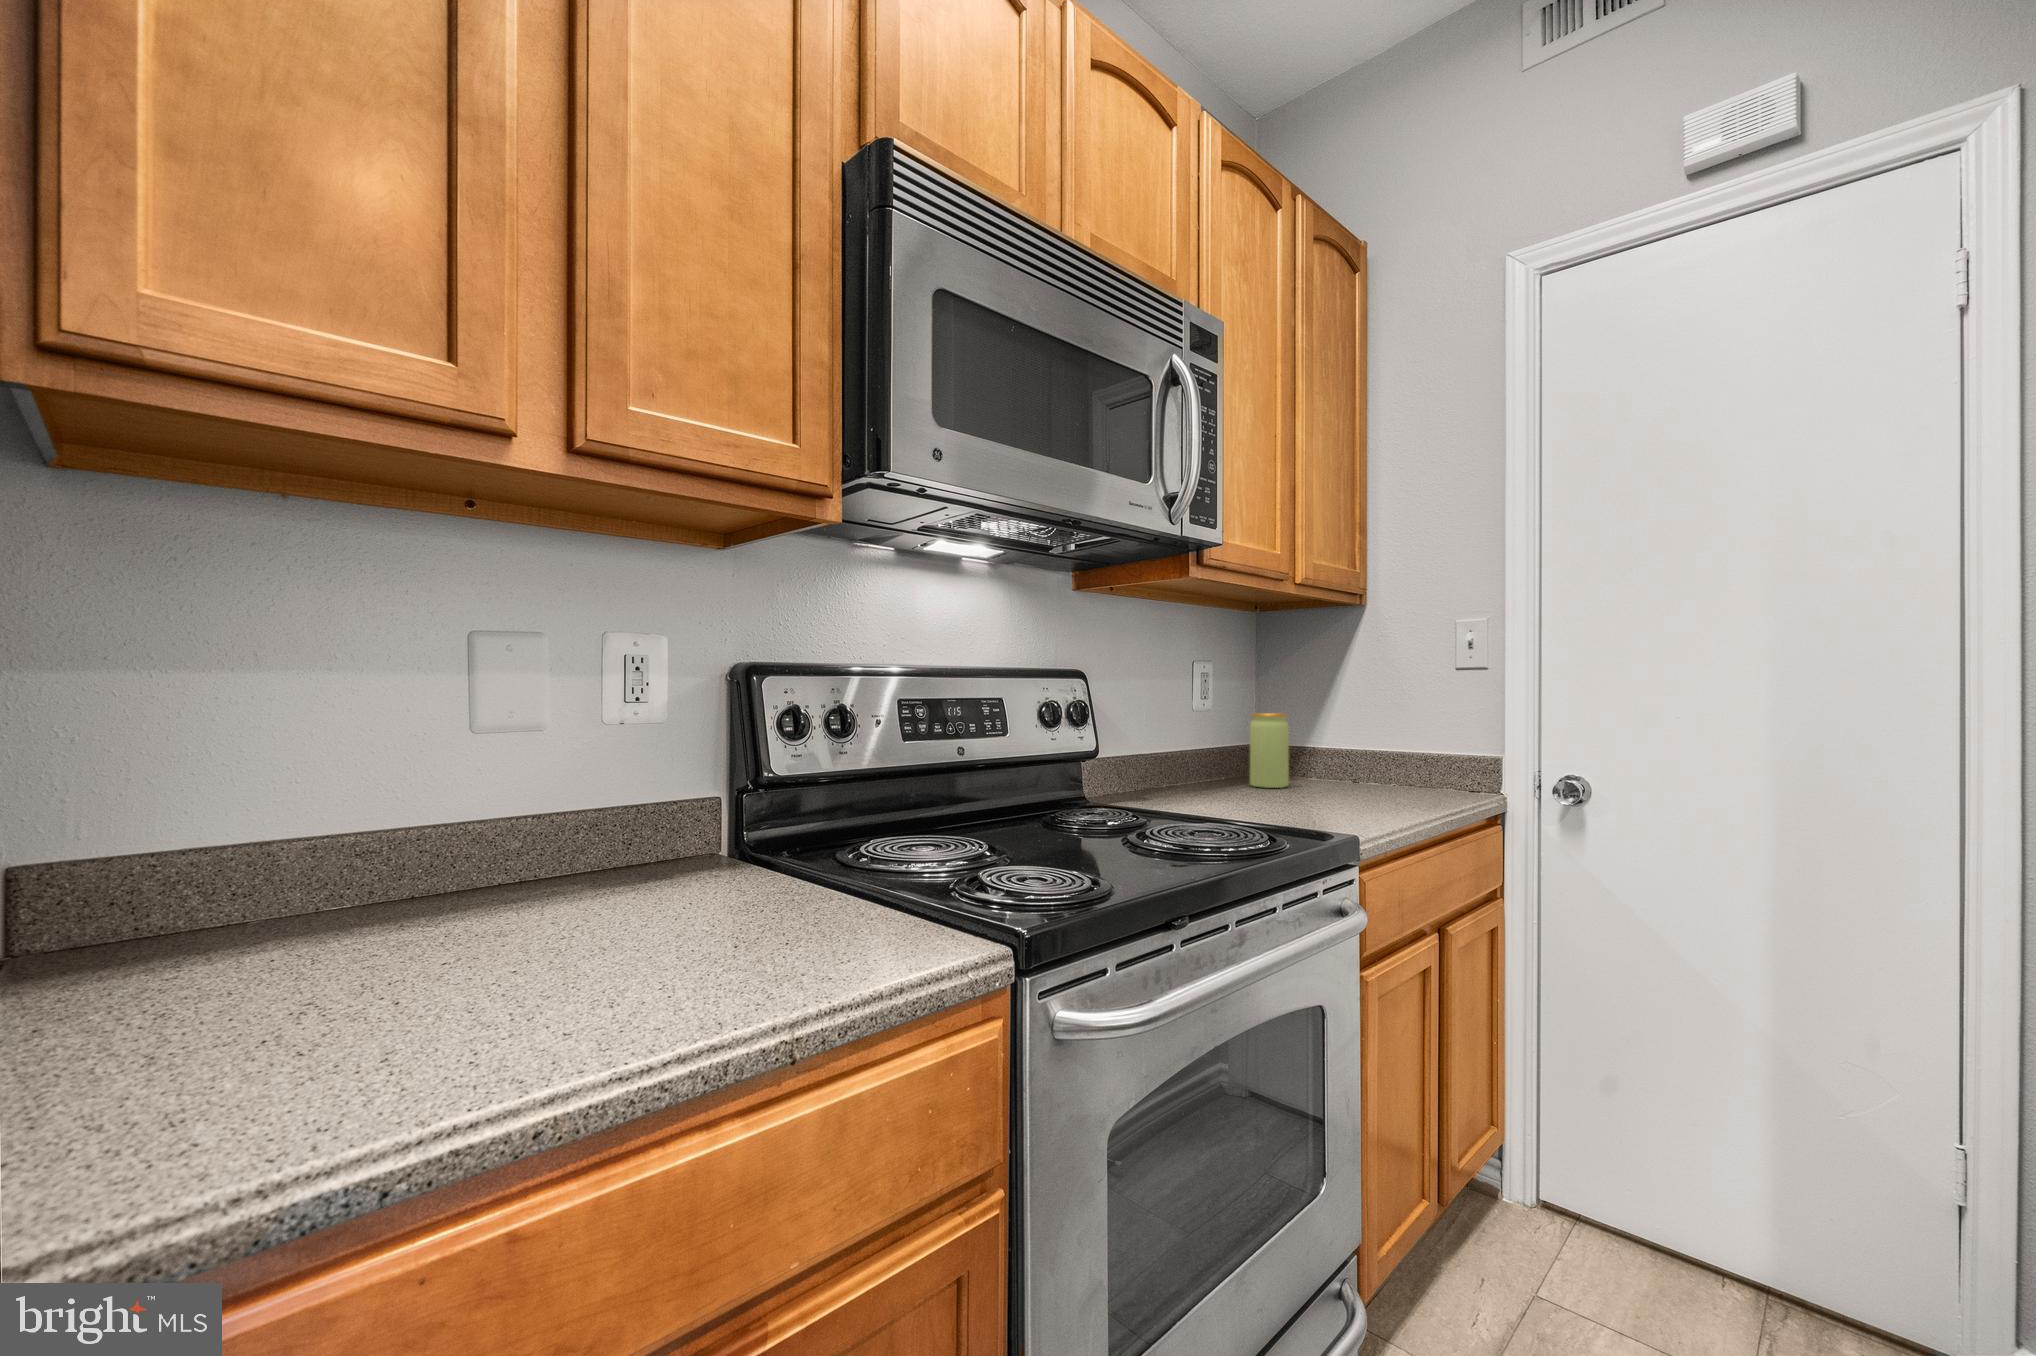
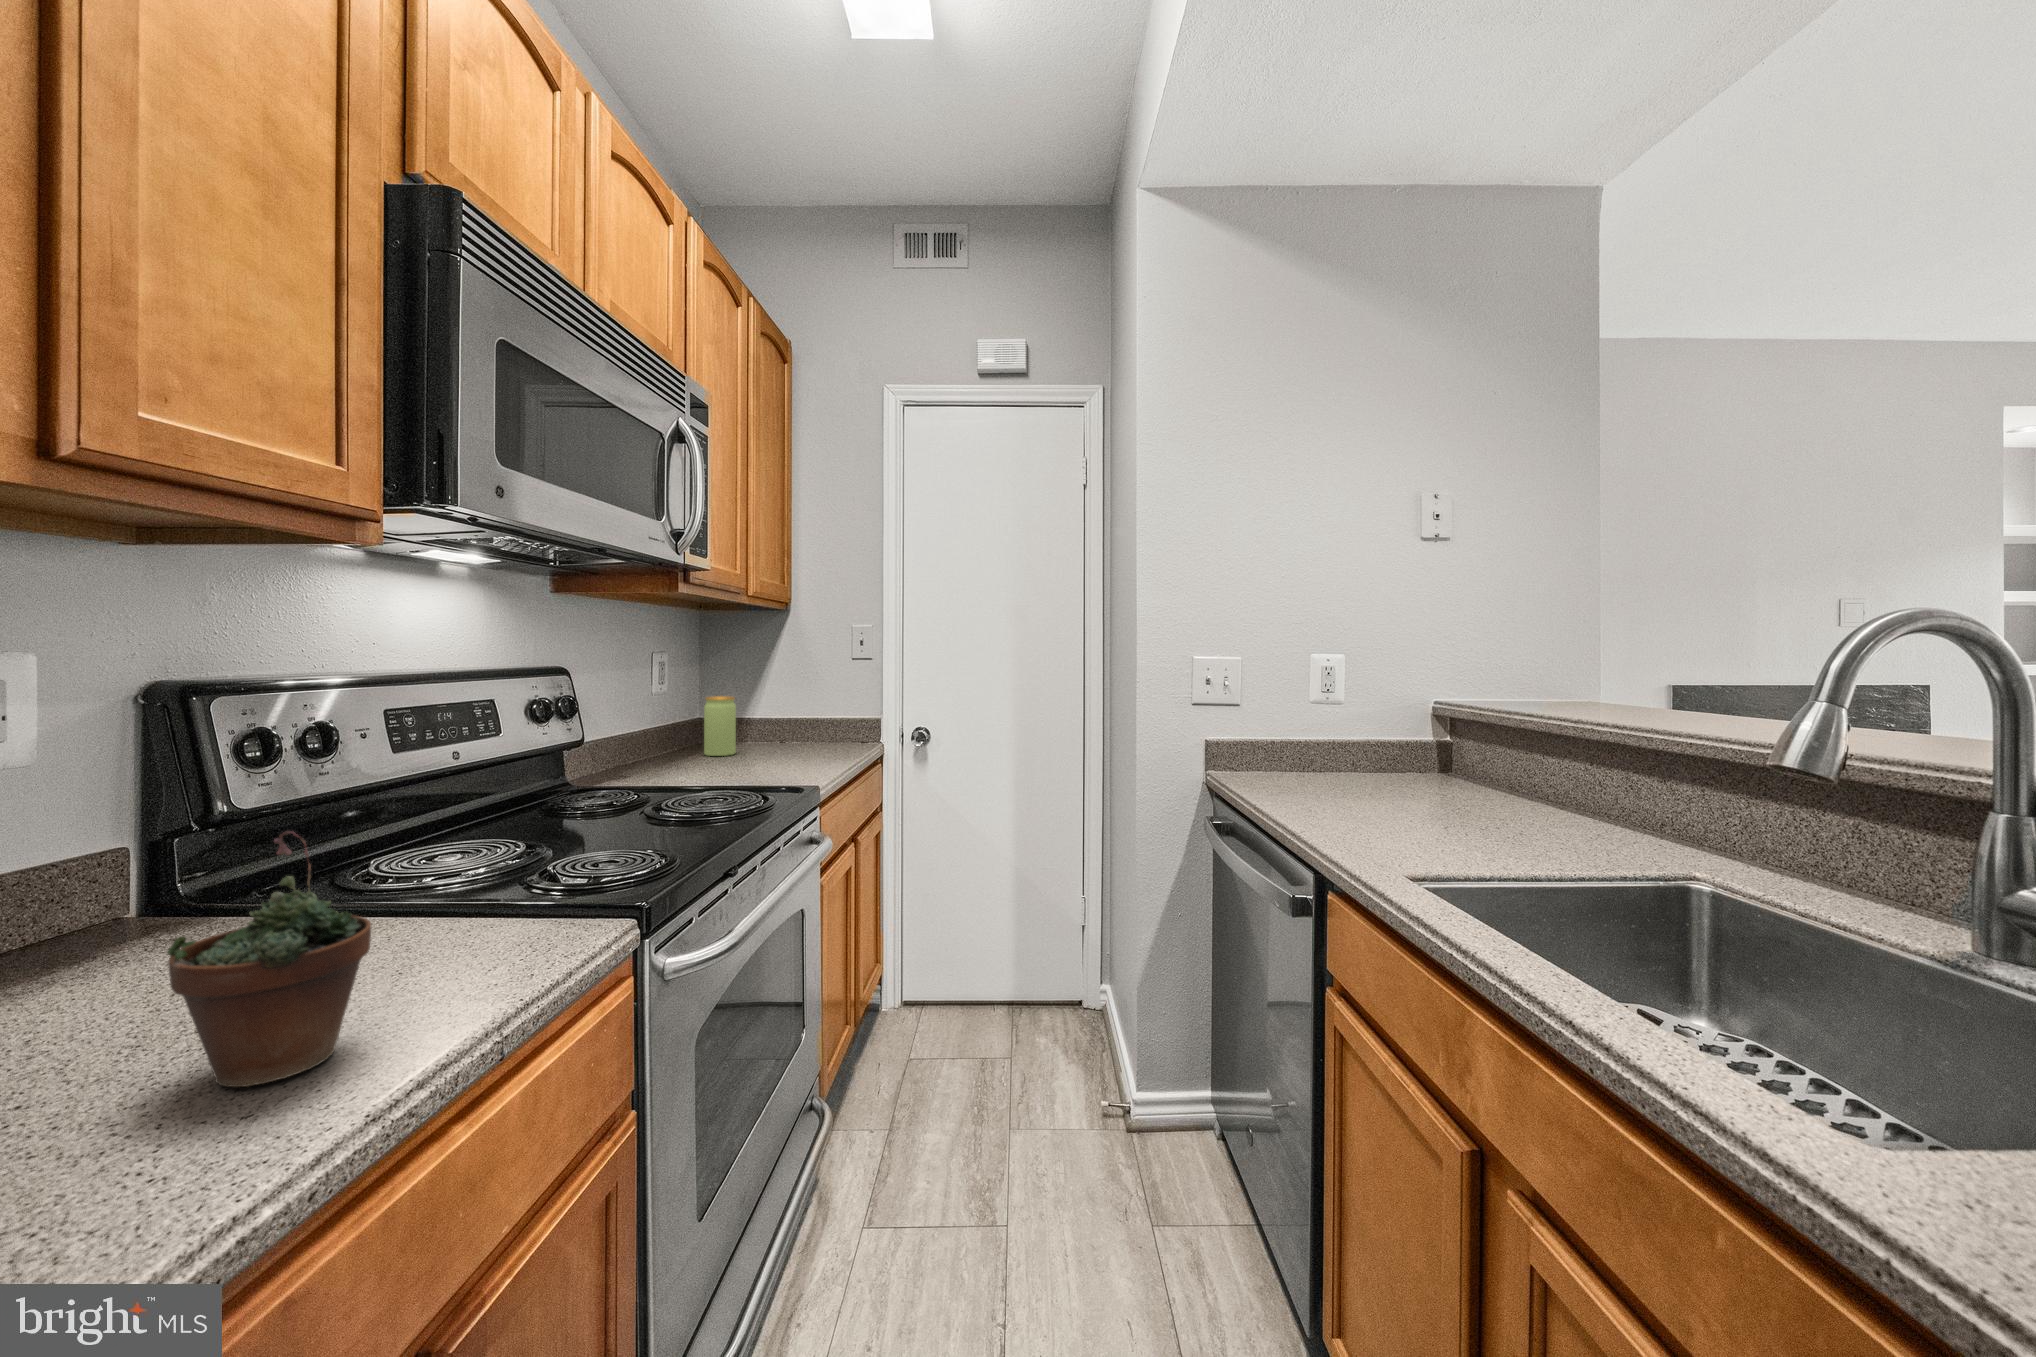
succulent plant: none [544,766,699,1012] -> present [167,831,371,1087]

